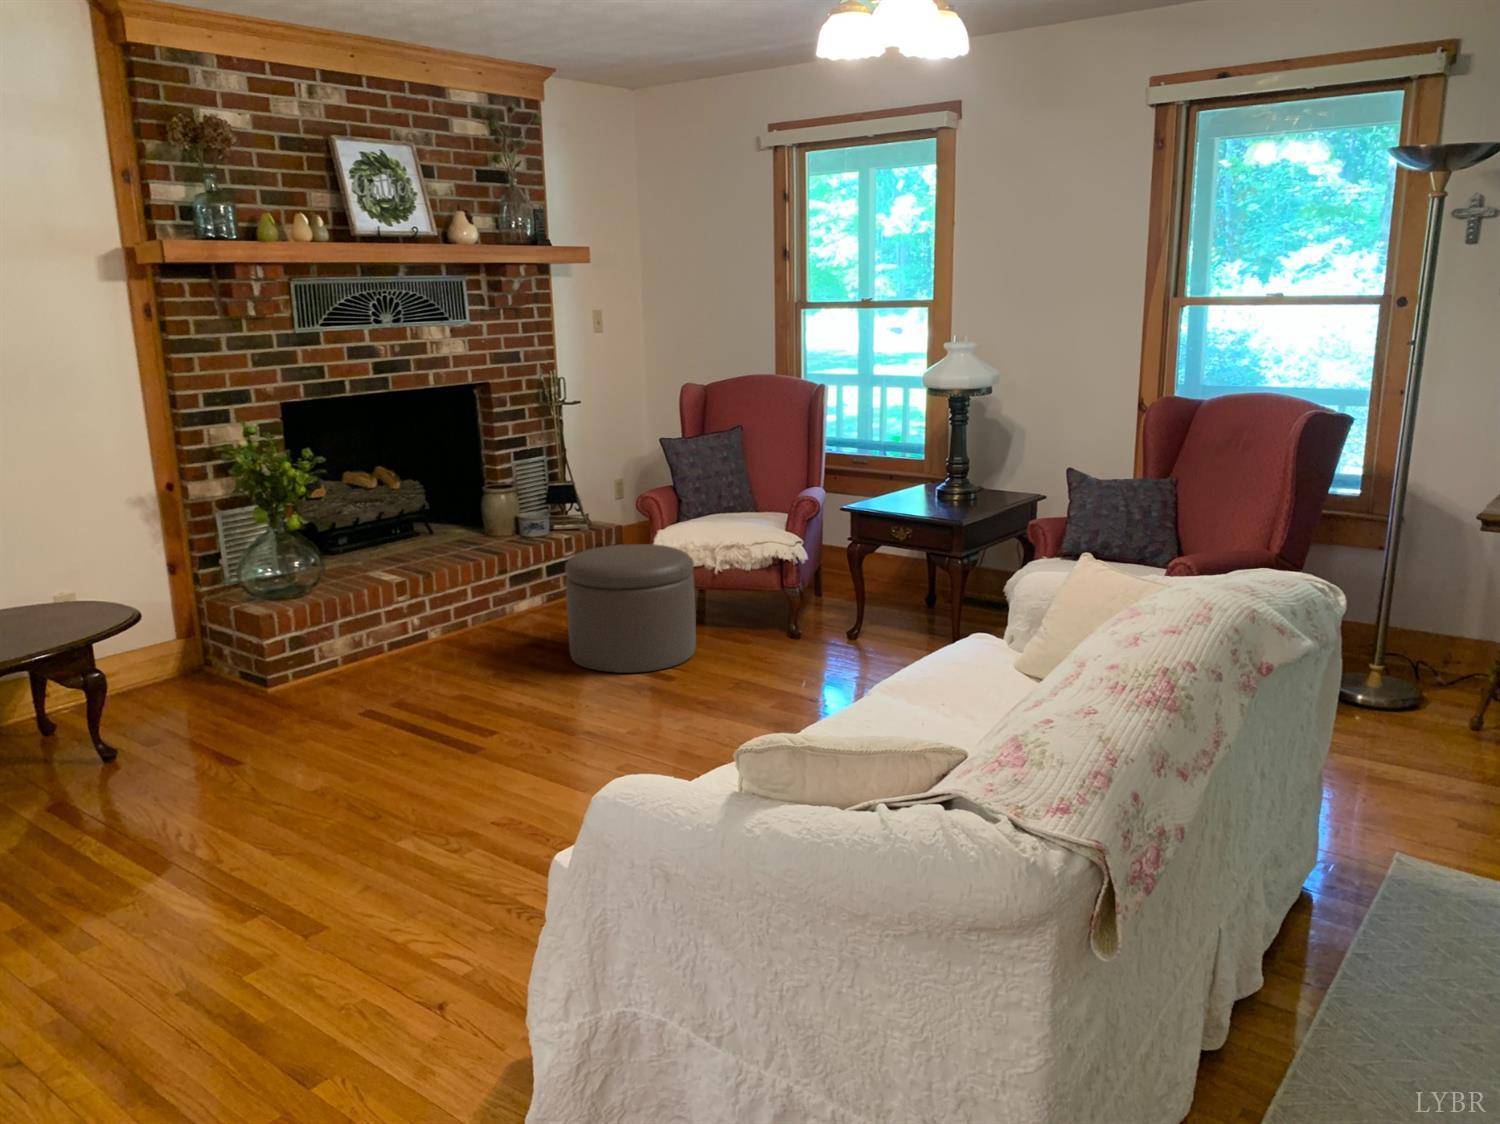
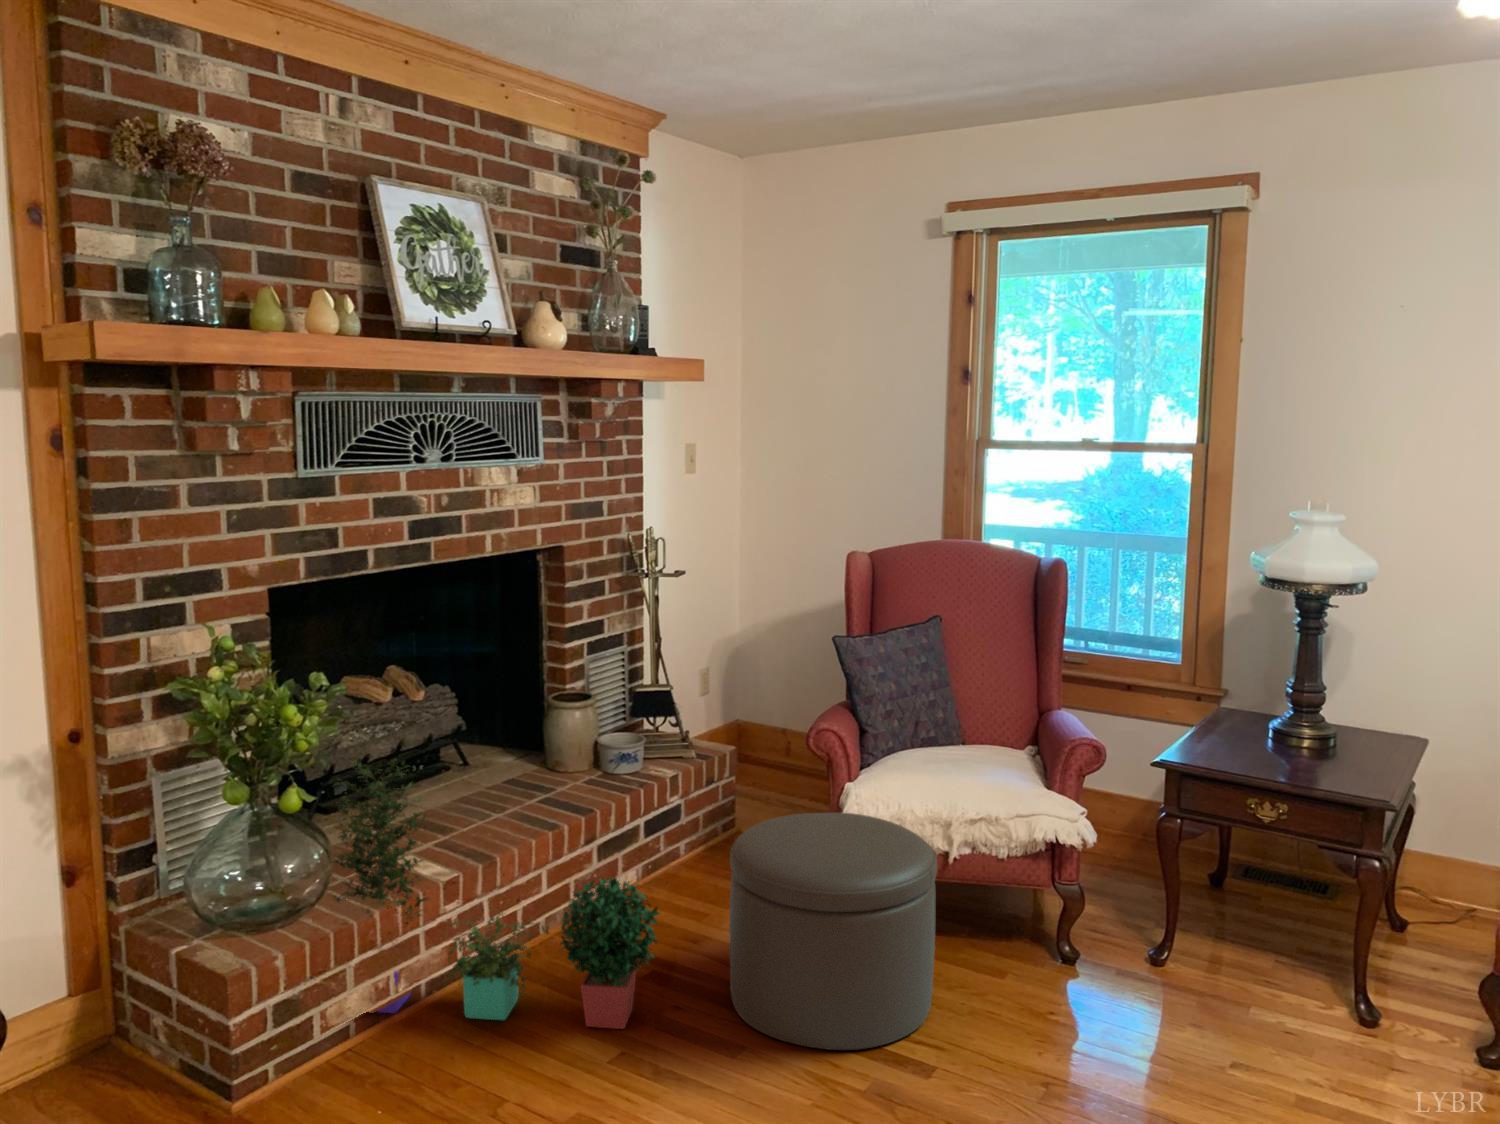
potted plant: none [323,505,522,665] -> present [332,759,659,1029]

